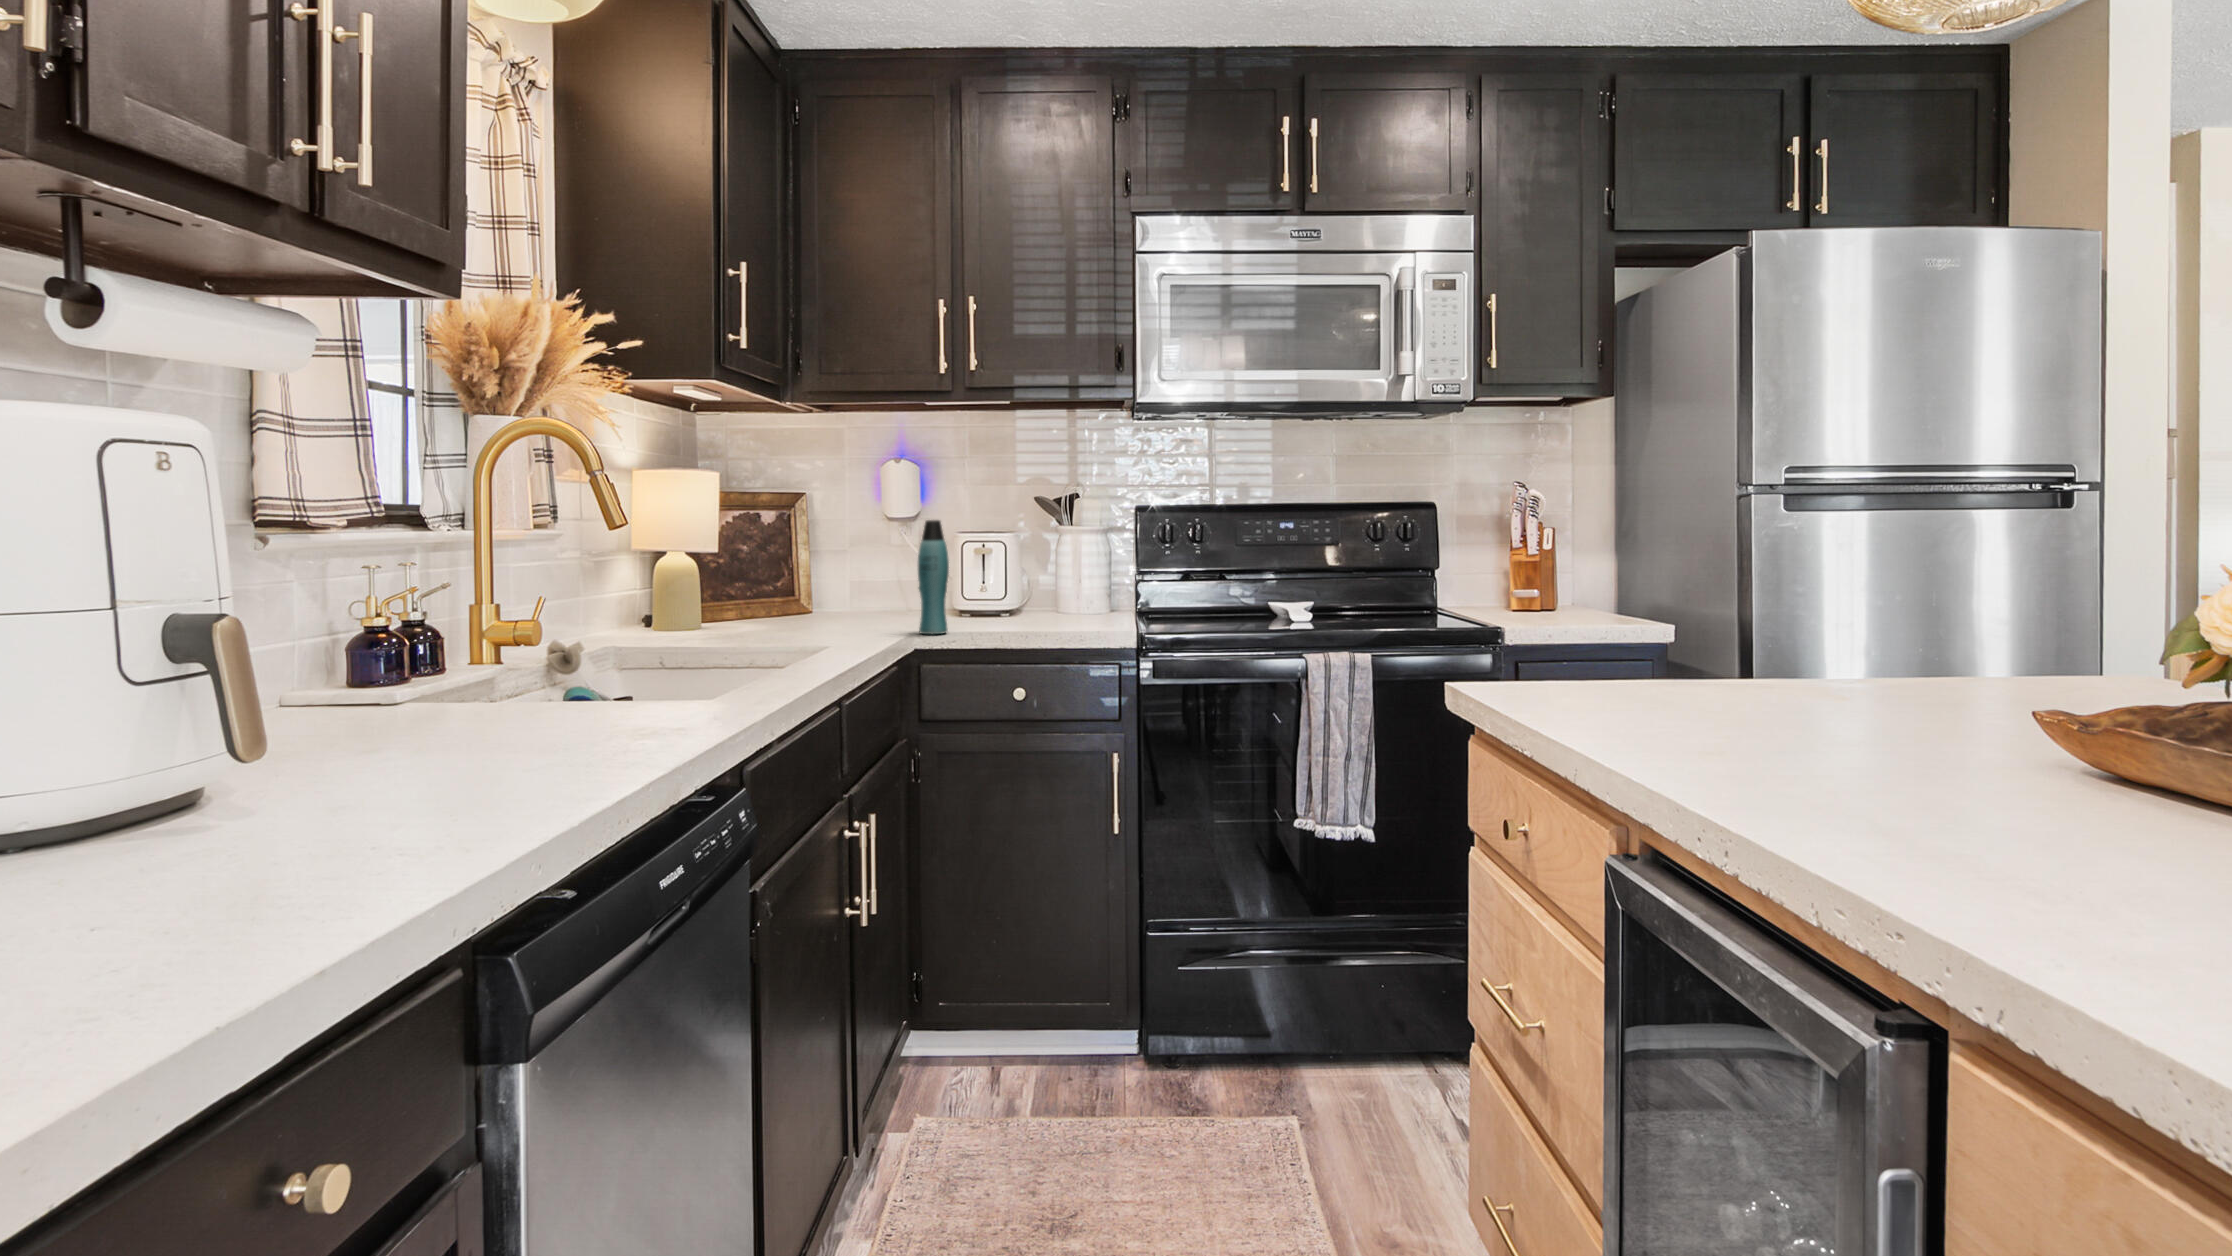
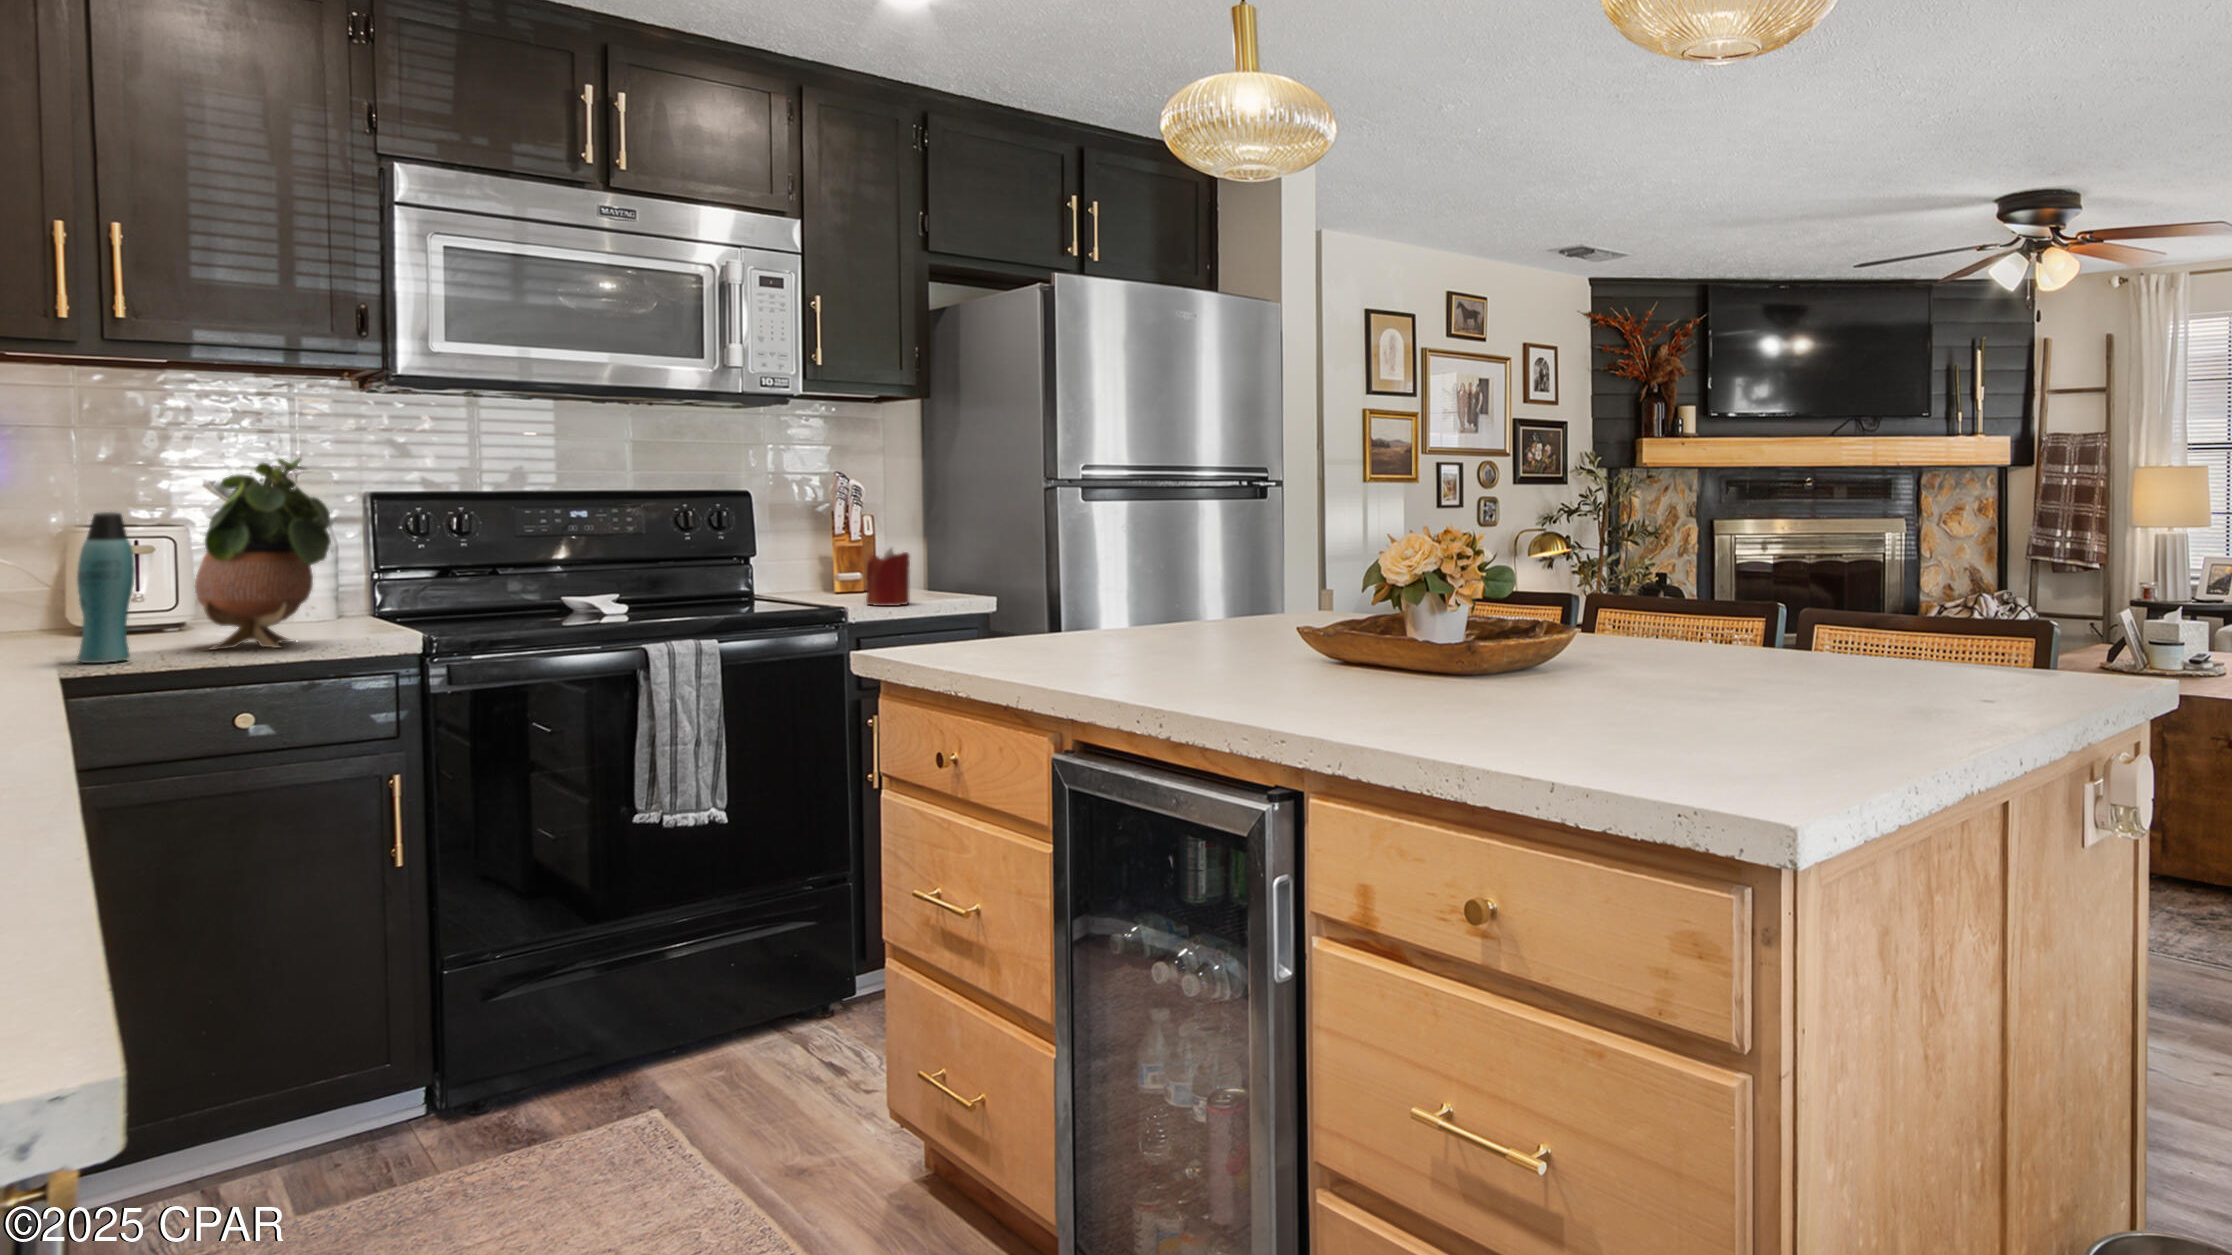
potted plant: none [995,475,1074,631] -> present [195,458,331,650]
candle: none [1536,560,1583,625] -> present [866,548,910,606]

